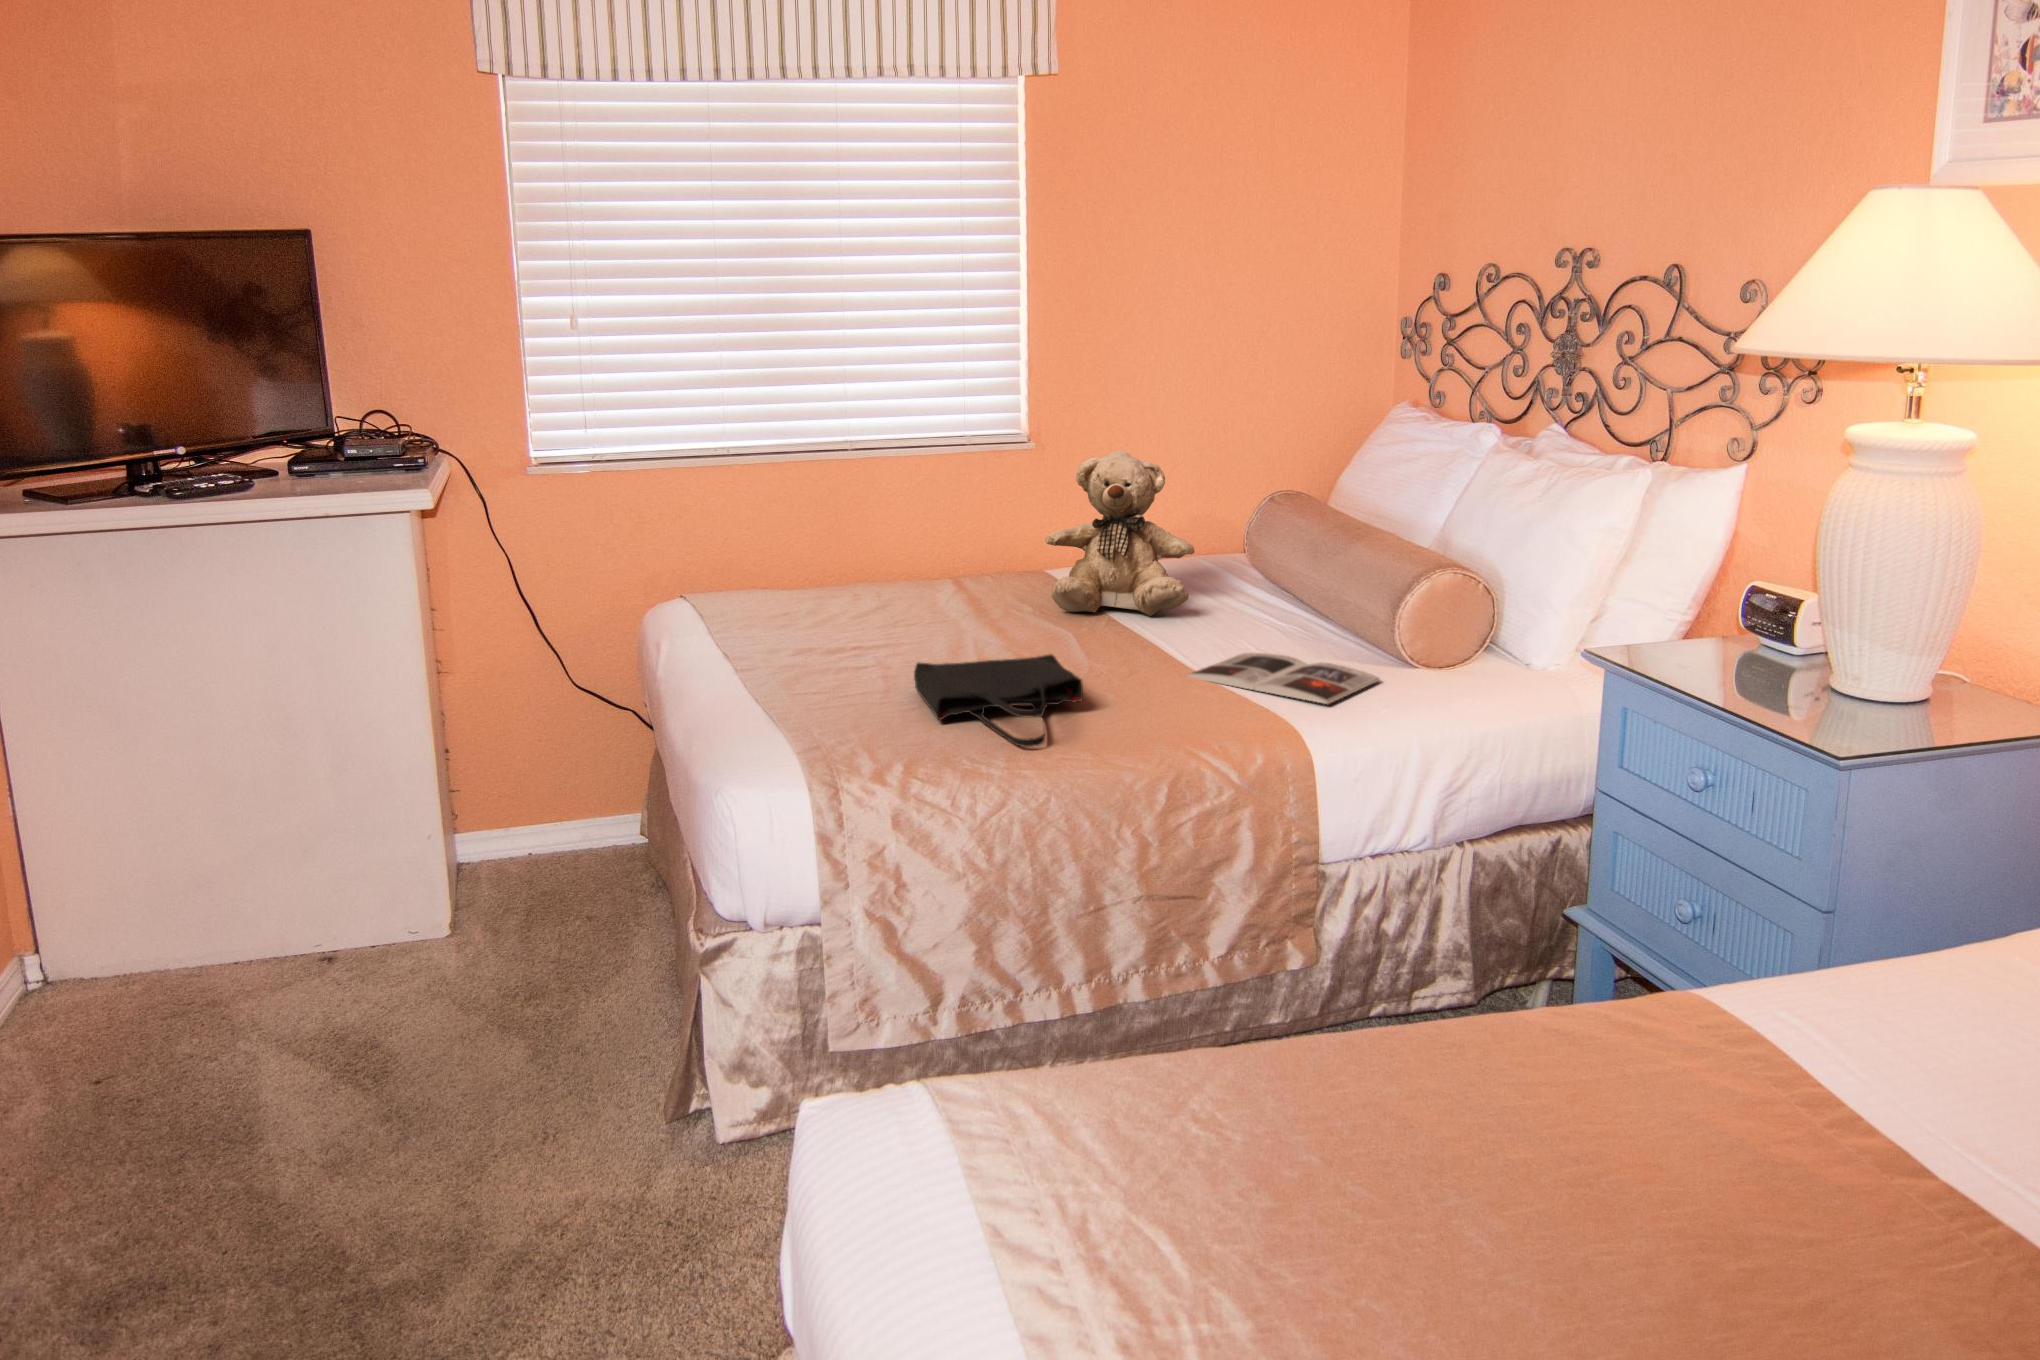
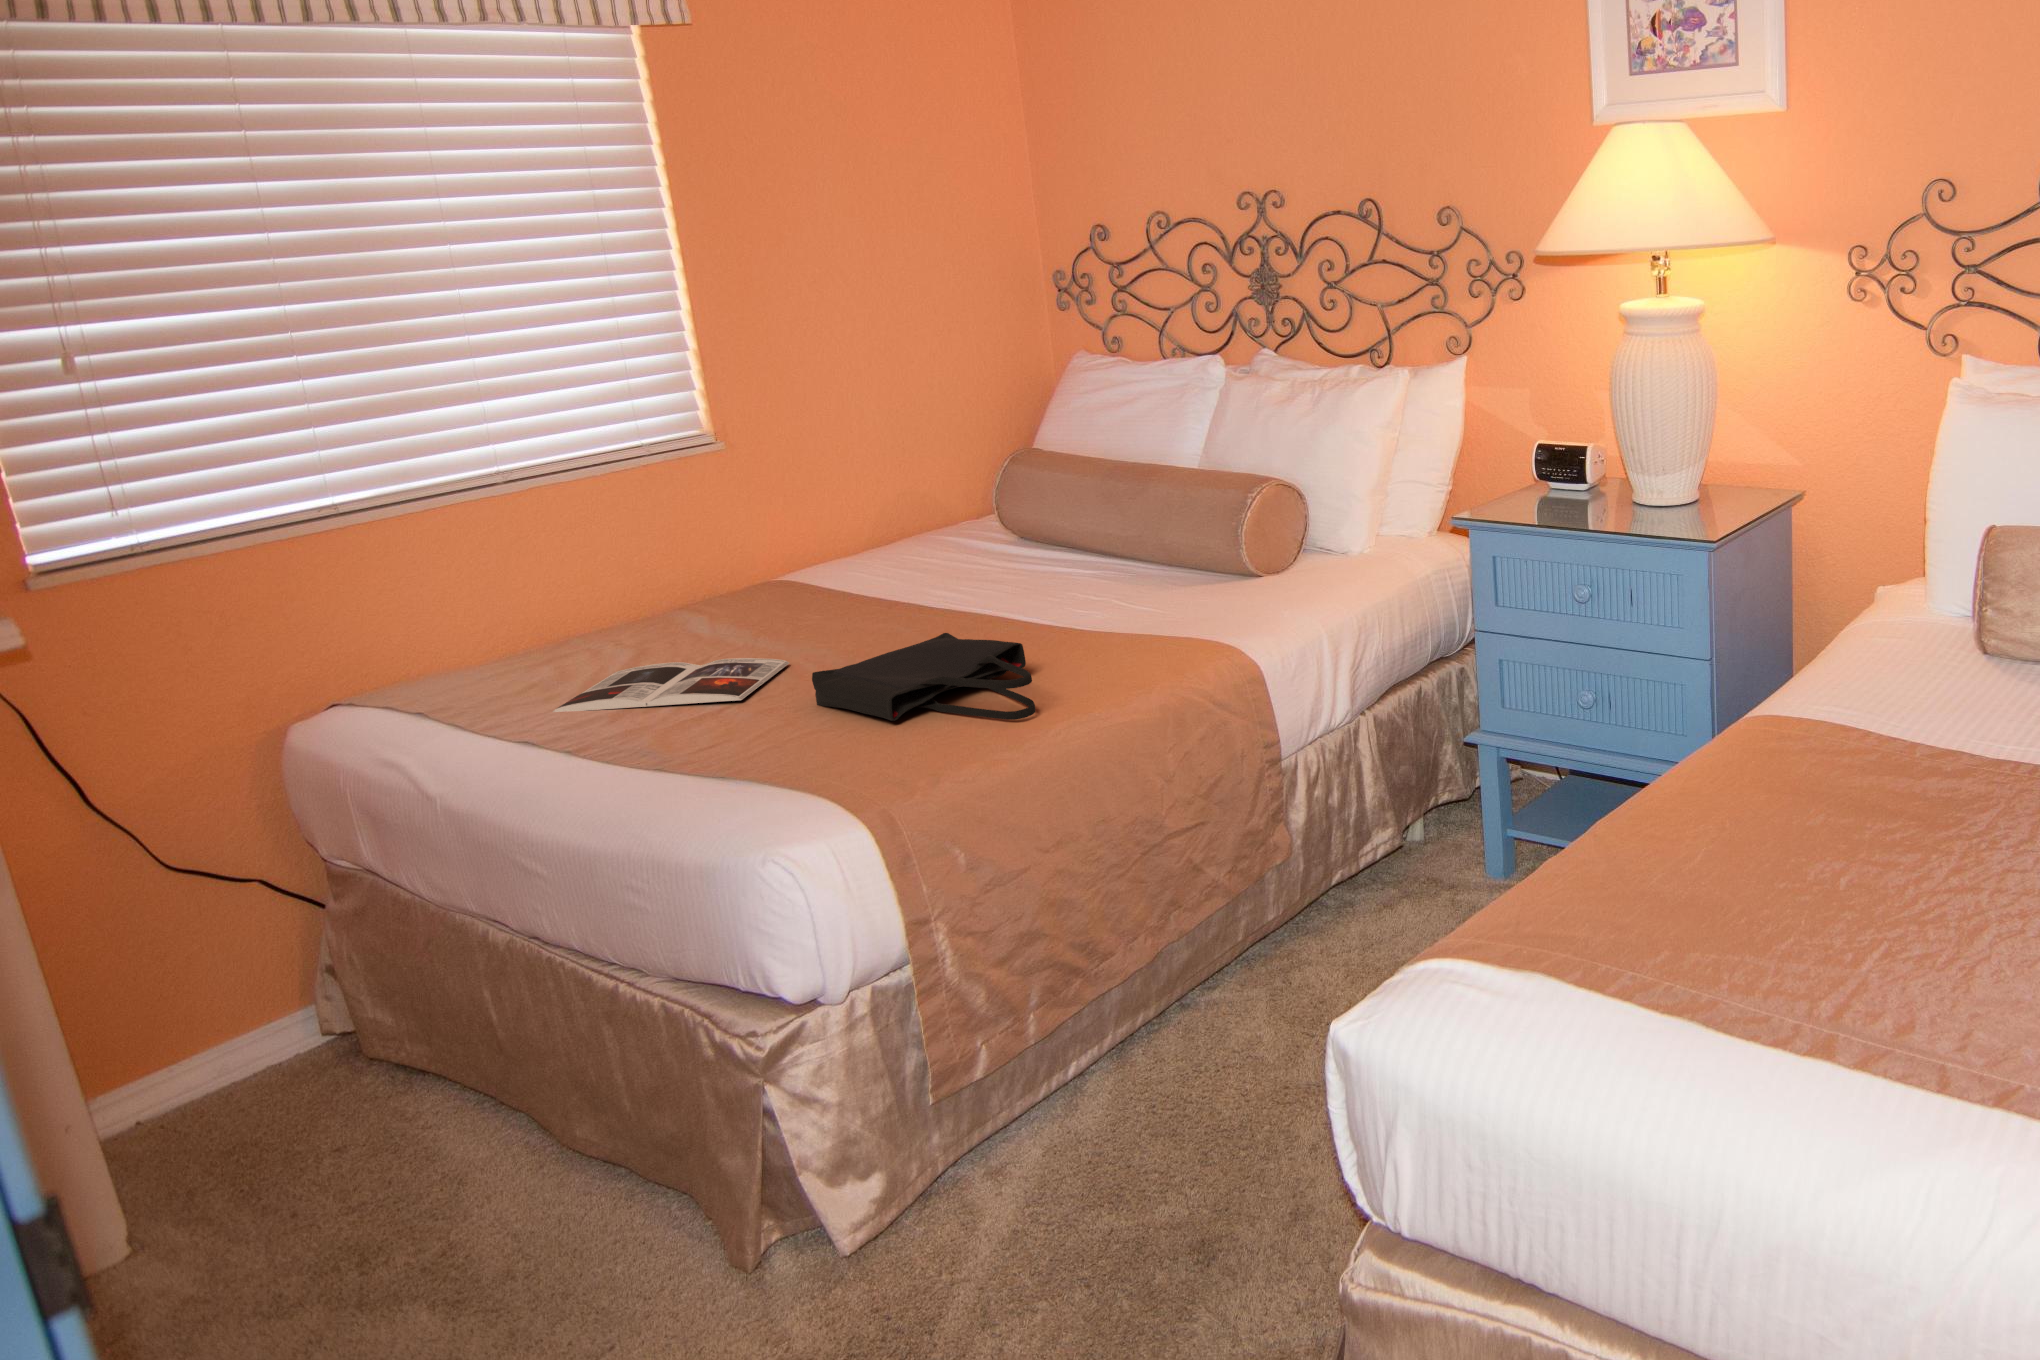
teddy bear: present [1045,451,1194,616] -> none [816,422,999,601]
magazine: present [1187,653,1380,704] -> present [553,658,789,712]

